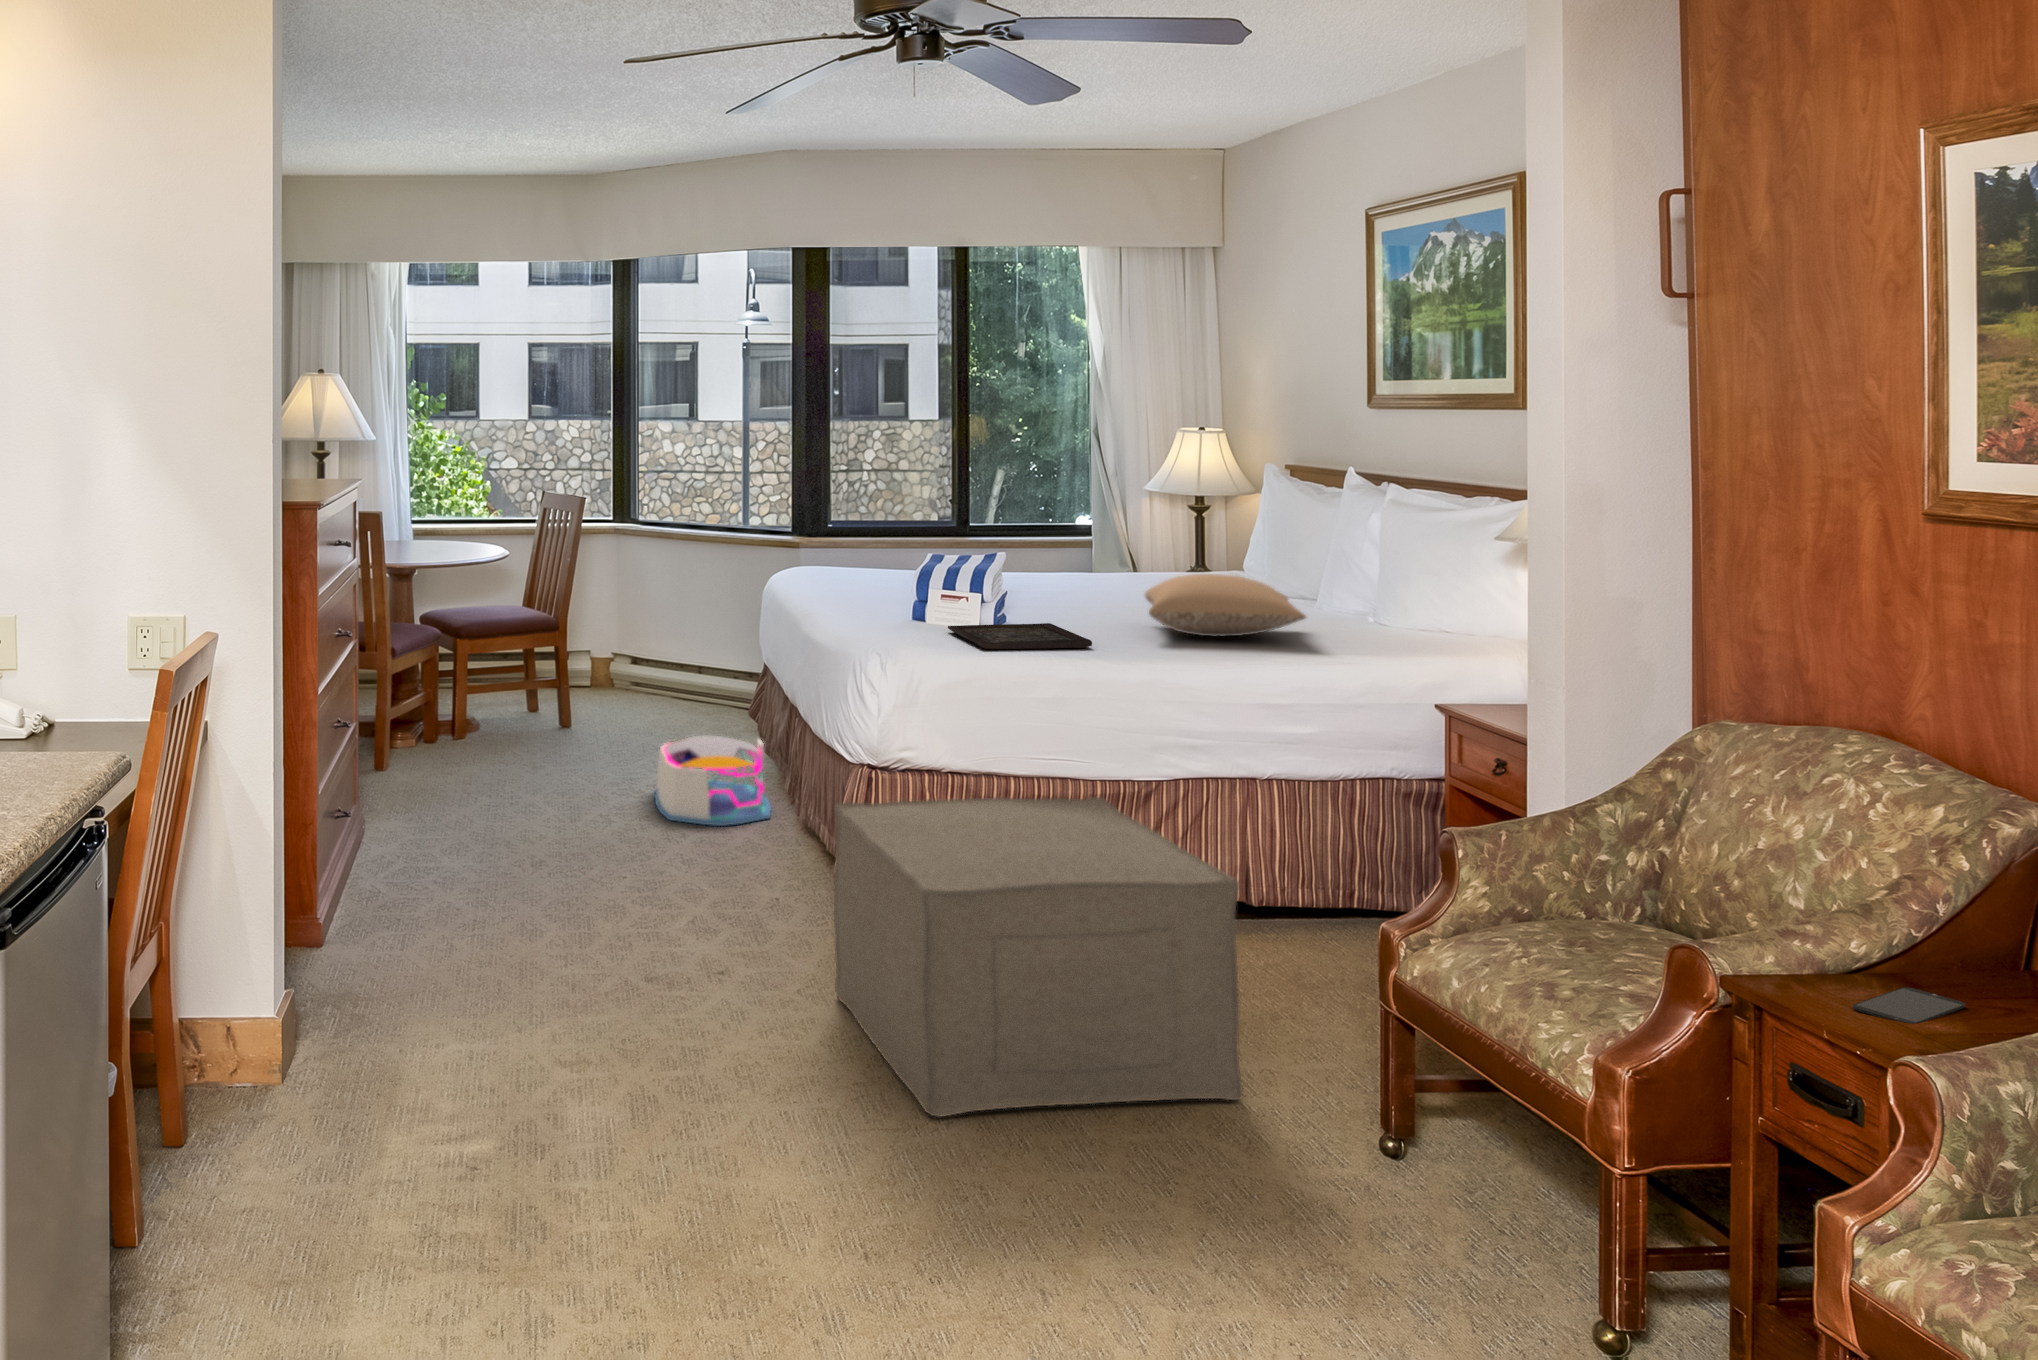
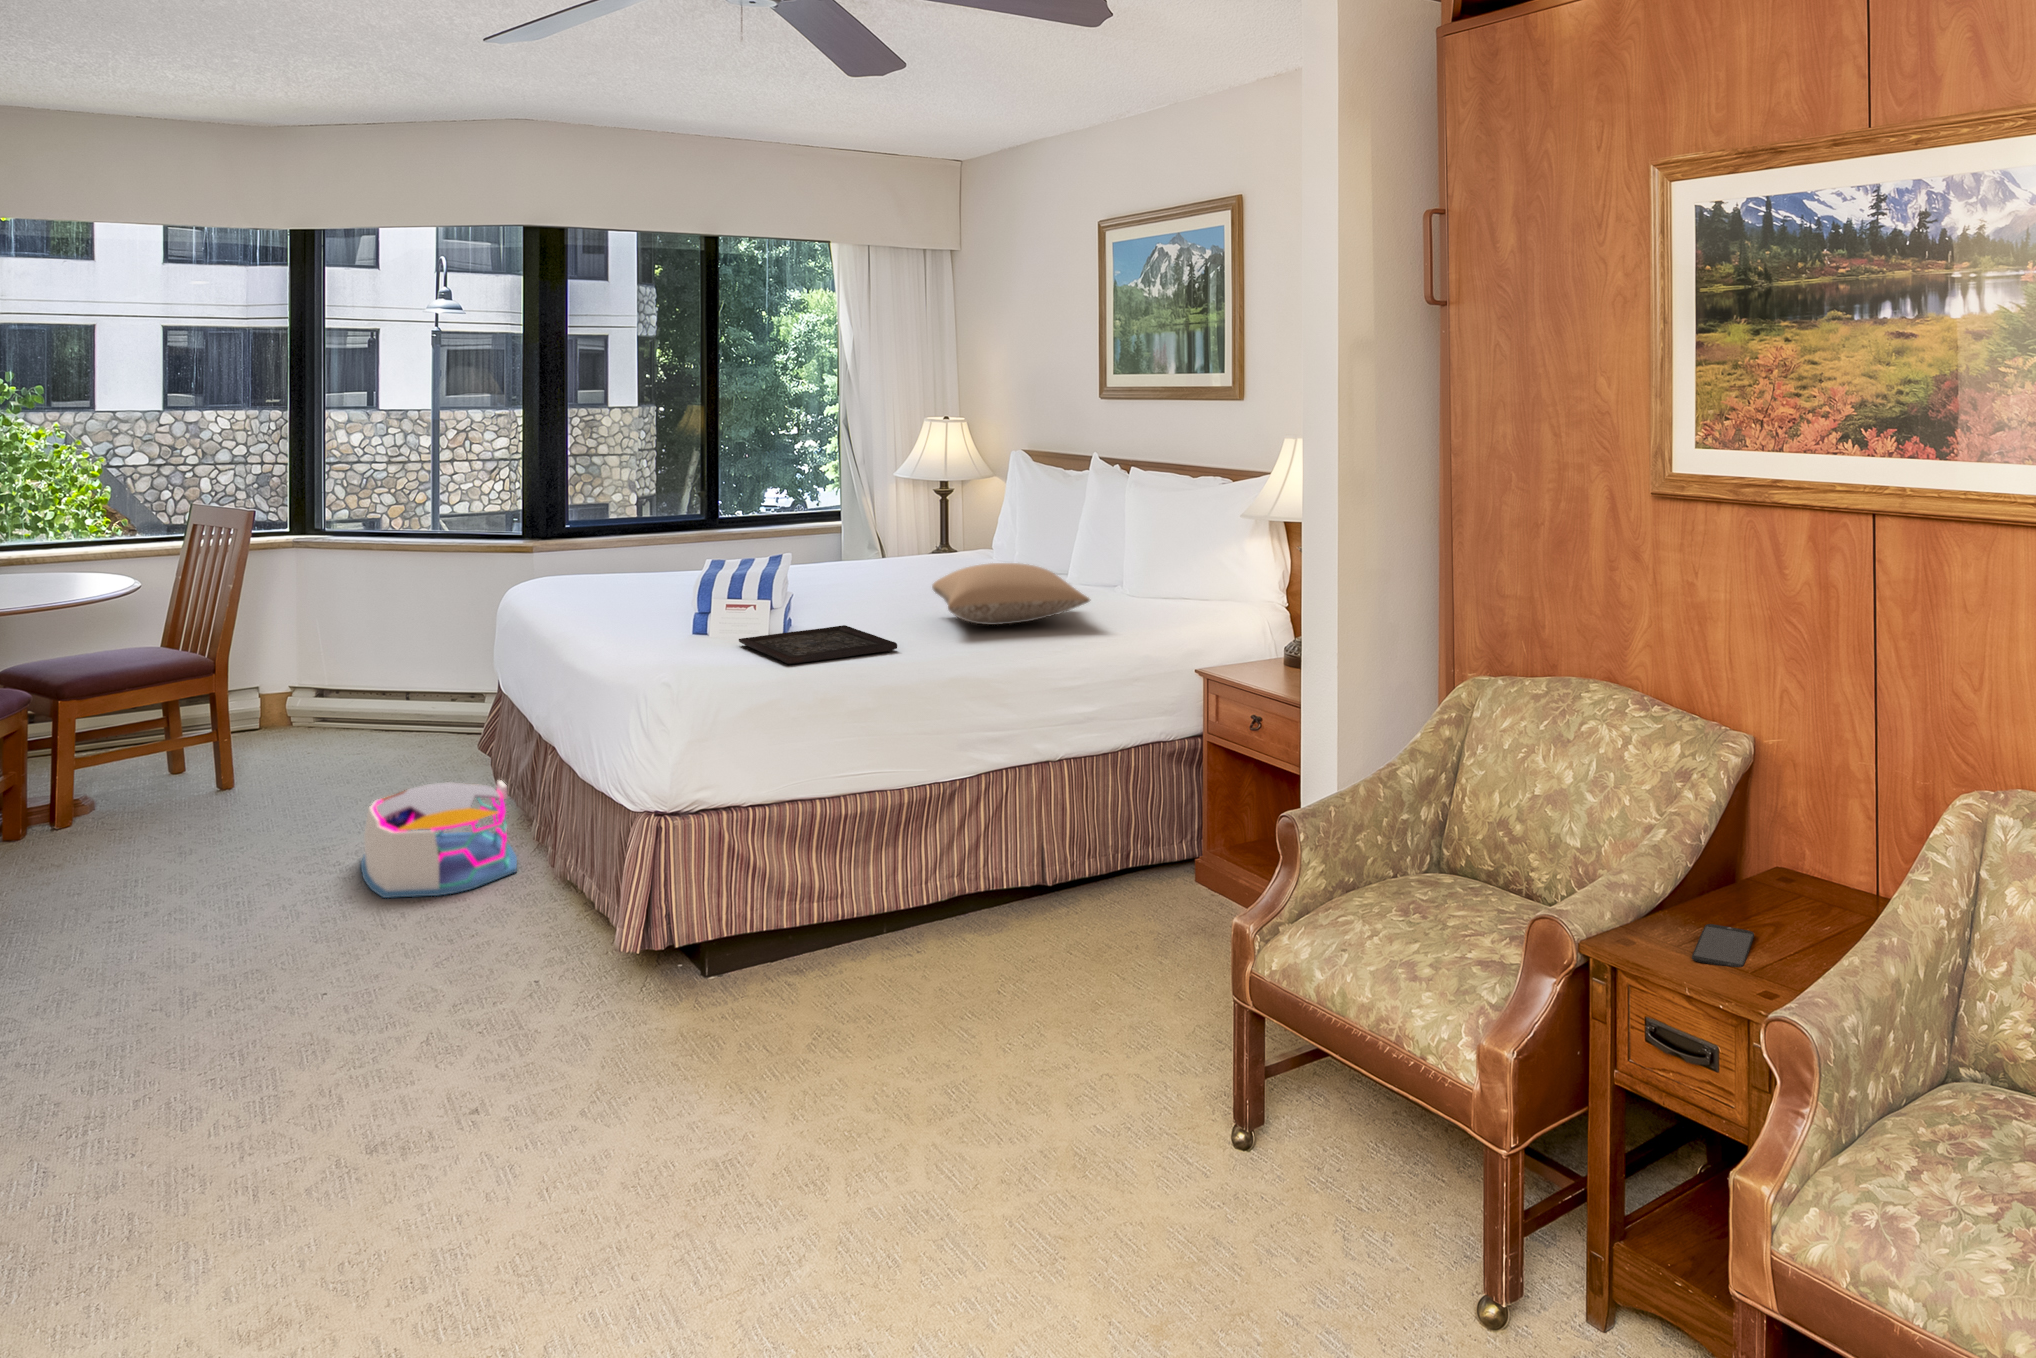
ottoman: present [834,797,1243,1117] -> none [634,814,1098,1252]

